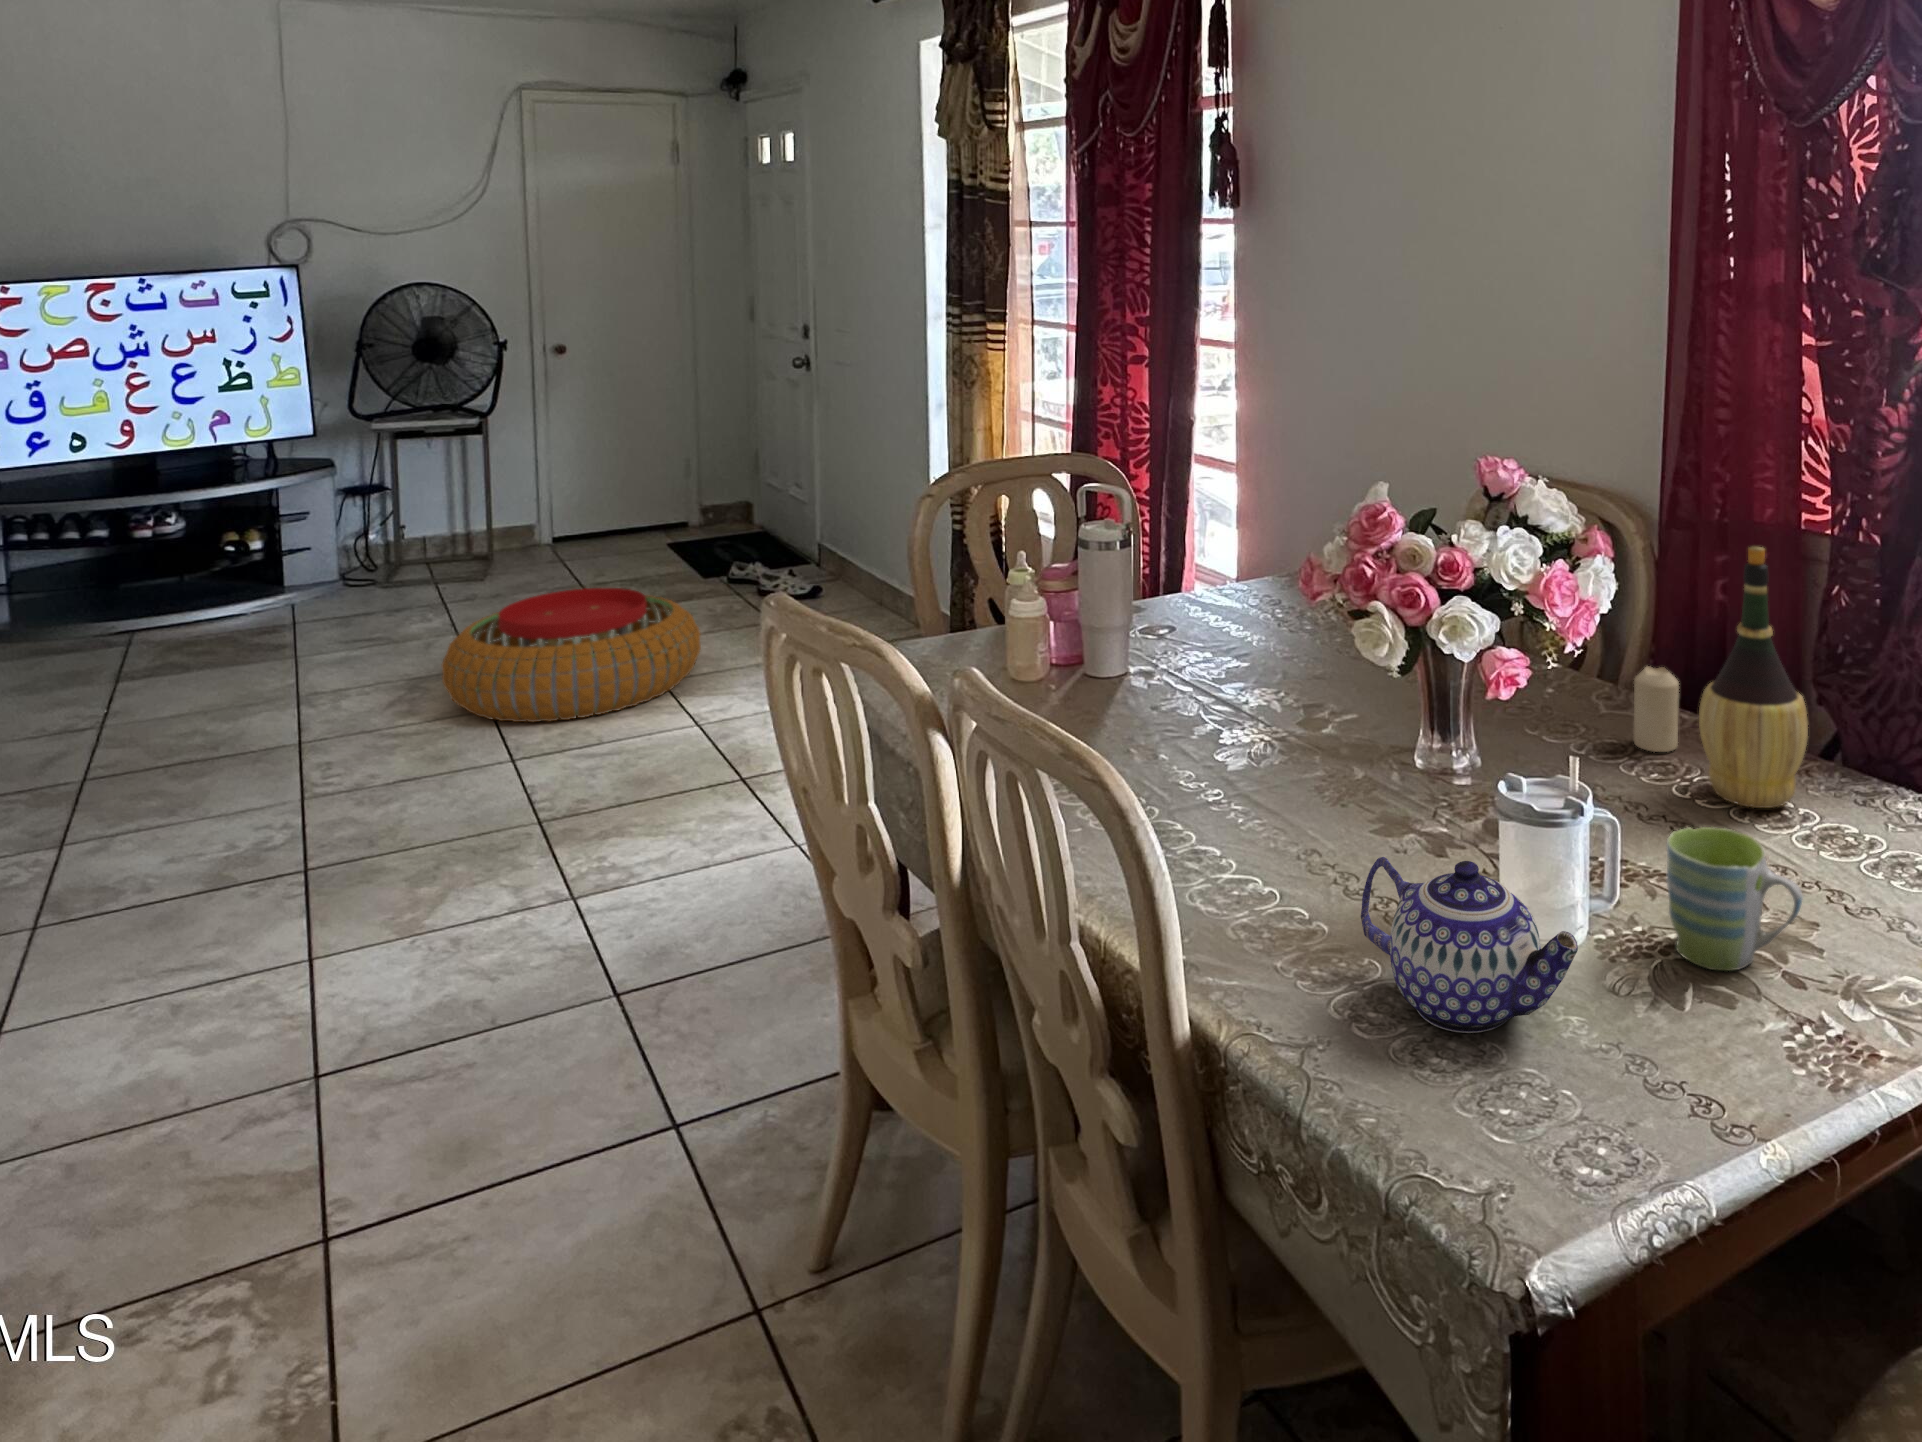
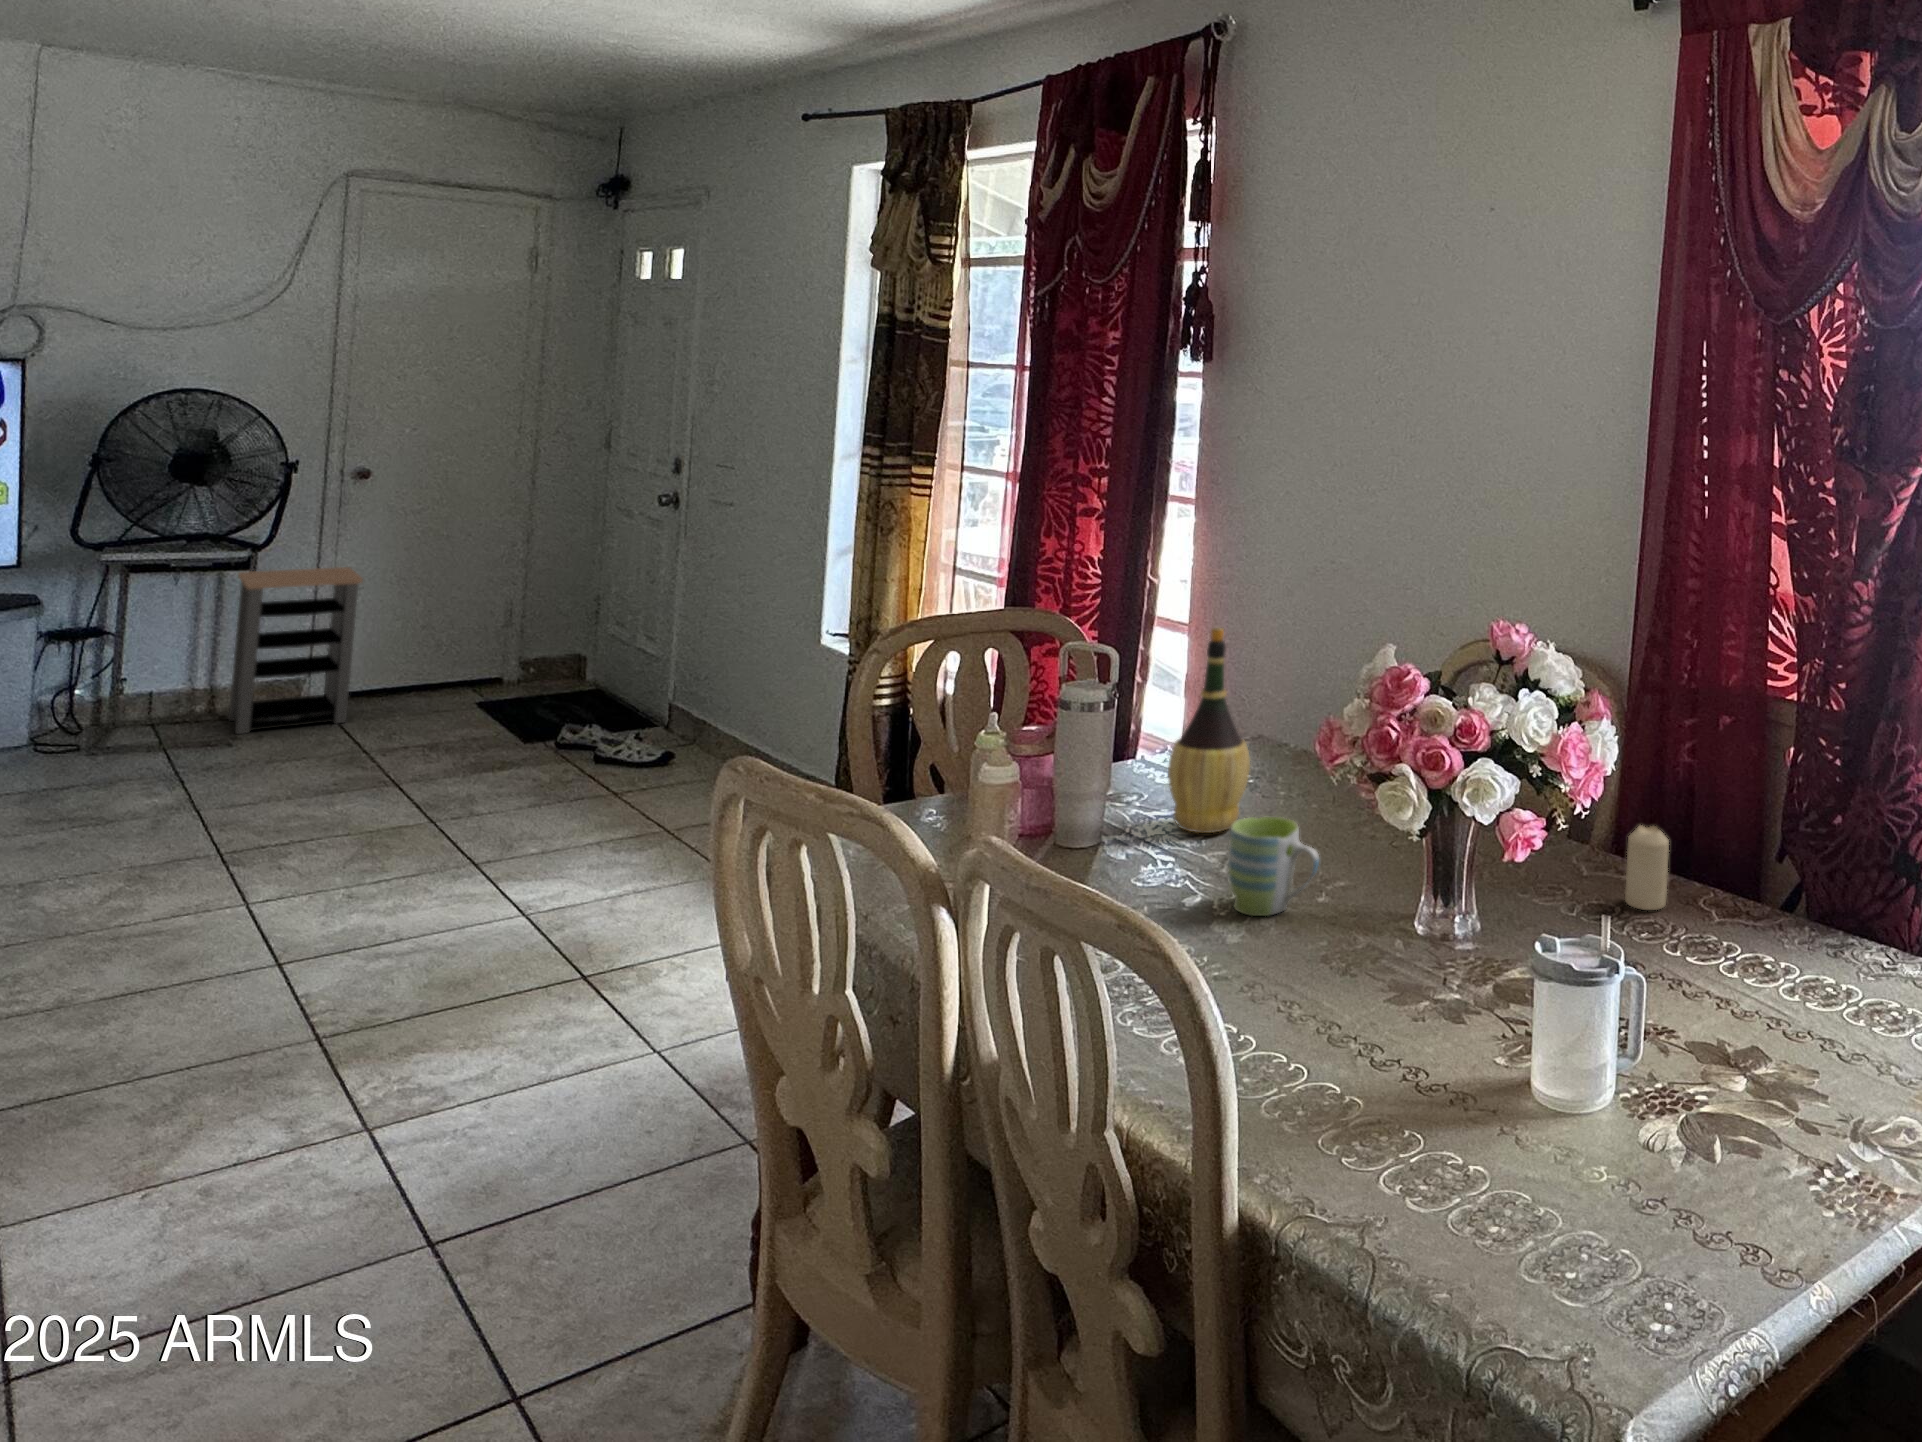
side table: none [475,431,567,570] -> present [228,567,363,734]
wine bottle: present [1699,547,1808,808] -> present [1168,628,1250,833]
pouf: present [442,588,701,722] -> none [175,755,534,923]
mug: present [1667,827,1803,971] -> present [1228,817,1319,916]
teapot: present [1361,857,1578,1033] -> none [1405,1023,1630,1202]

